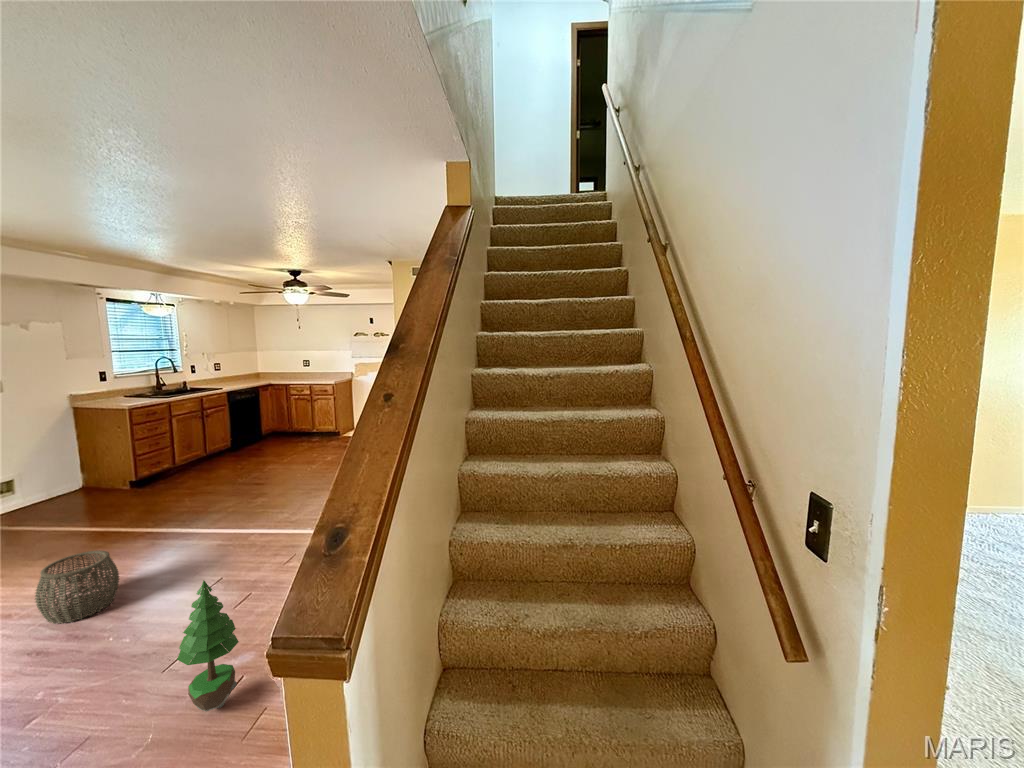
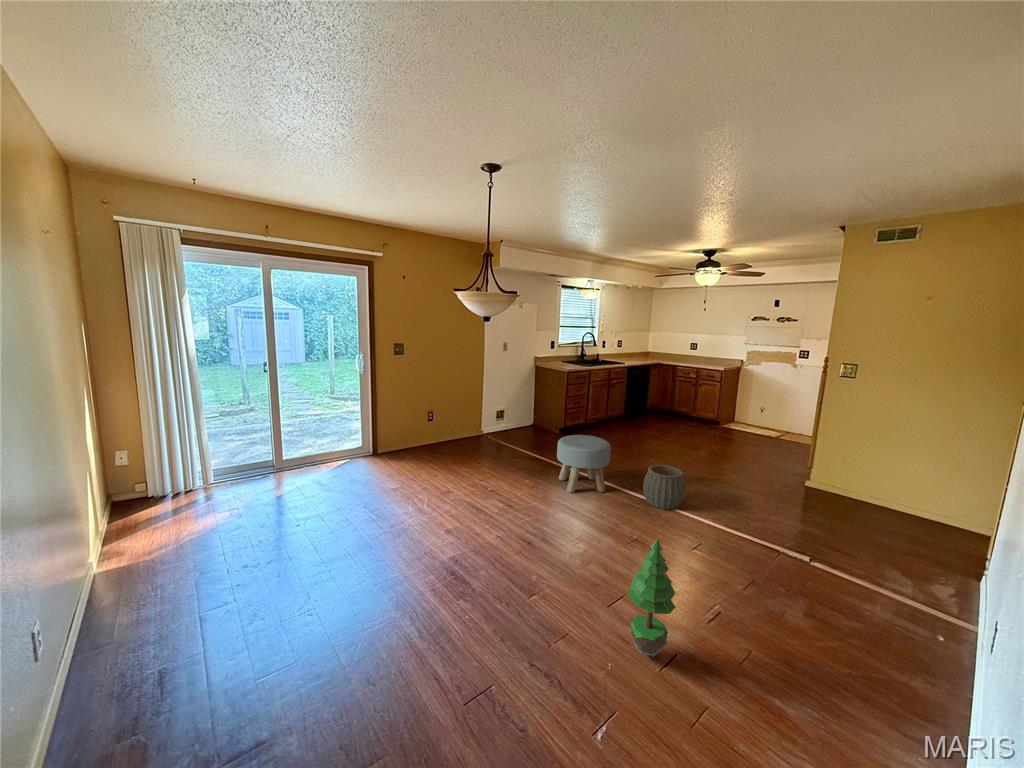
ottoman: none [105,484,191,564] -> present [557,435,611,493]
woven basket: present [35,551,119,624] -> present [643,465,686,509]

